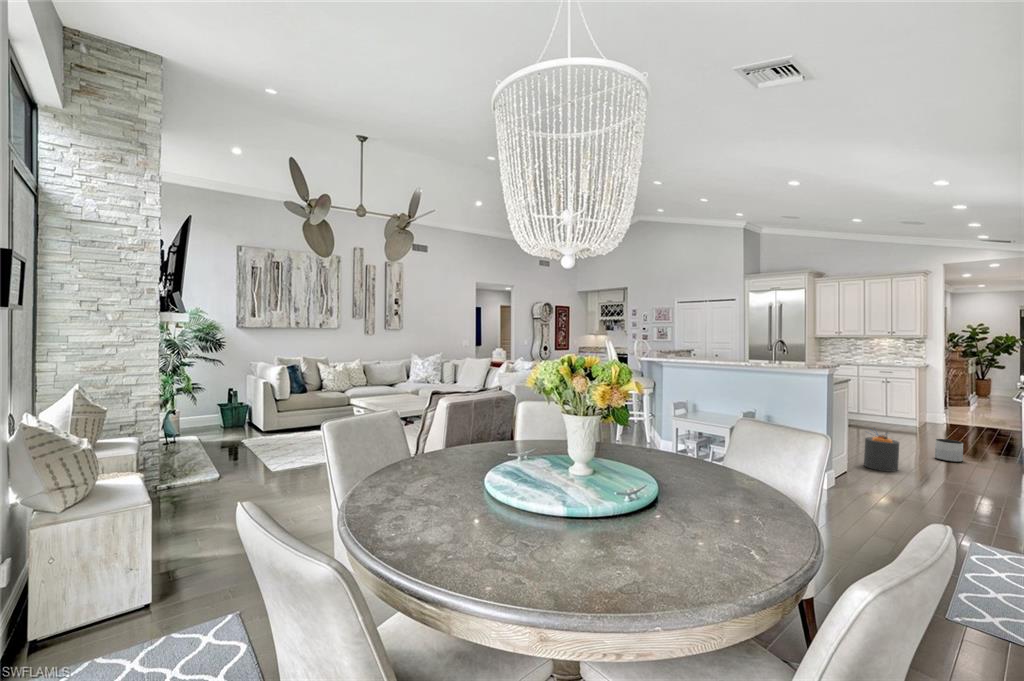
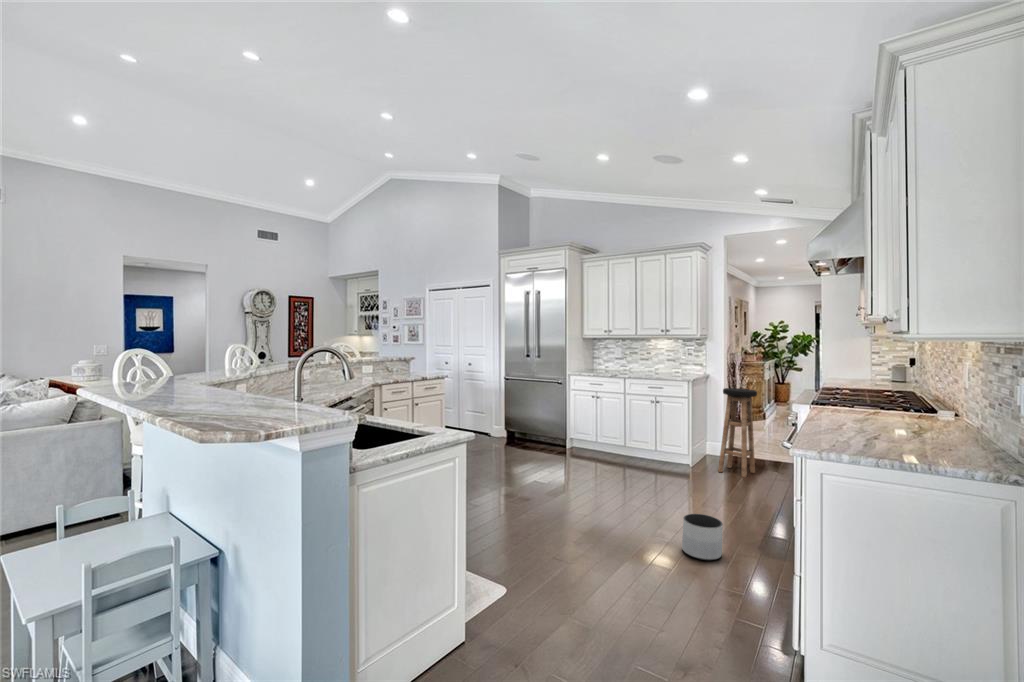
bar stool: none [940,374,973,436] -> present [718,388,757,478]
trash can: present [864,429,899,472] -> none [543,514,600,616]

